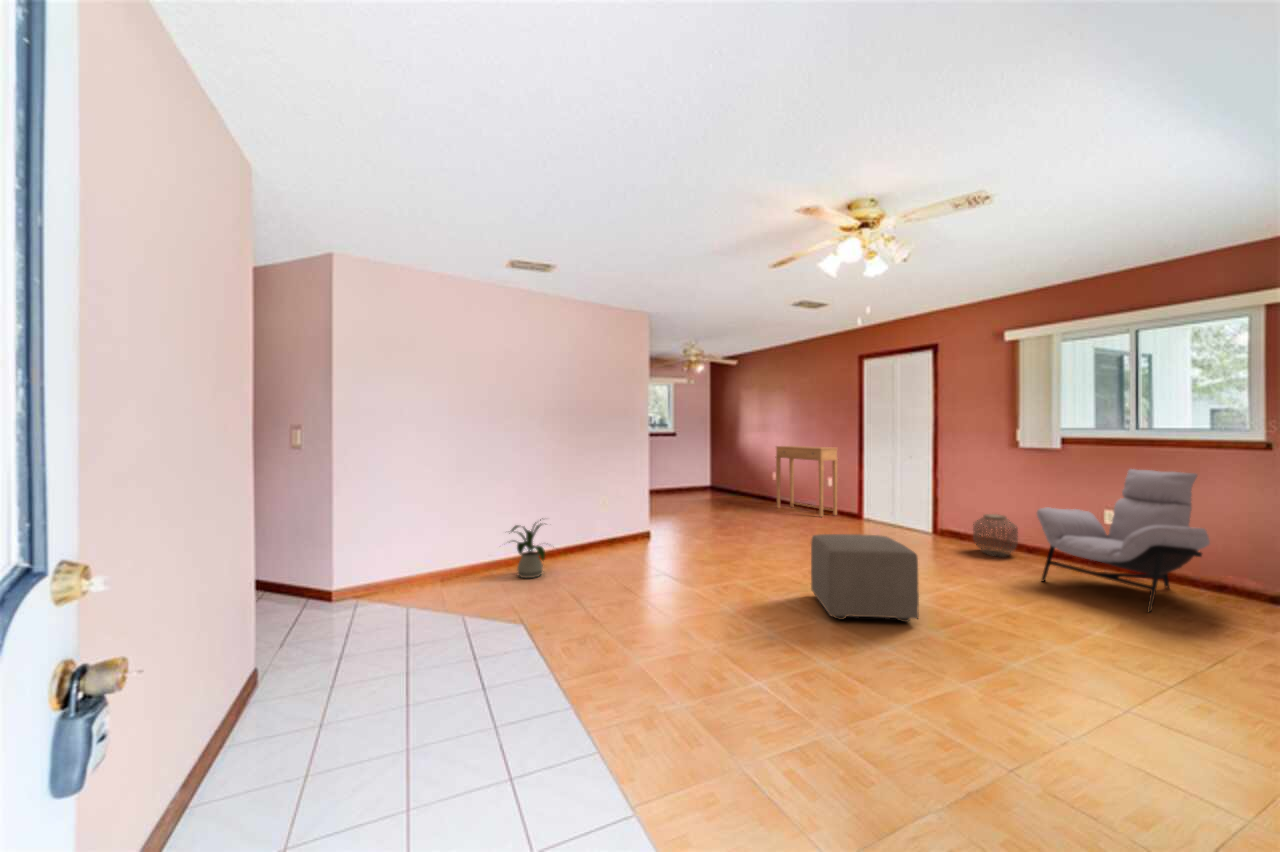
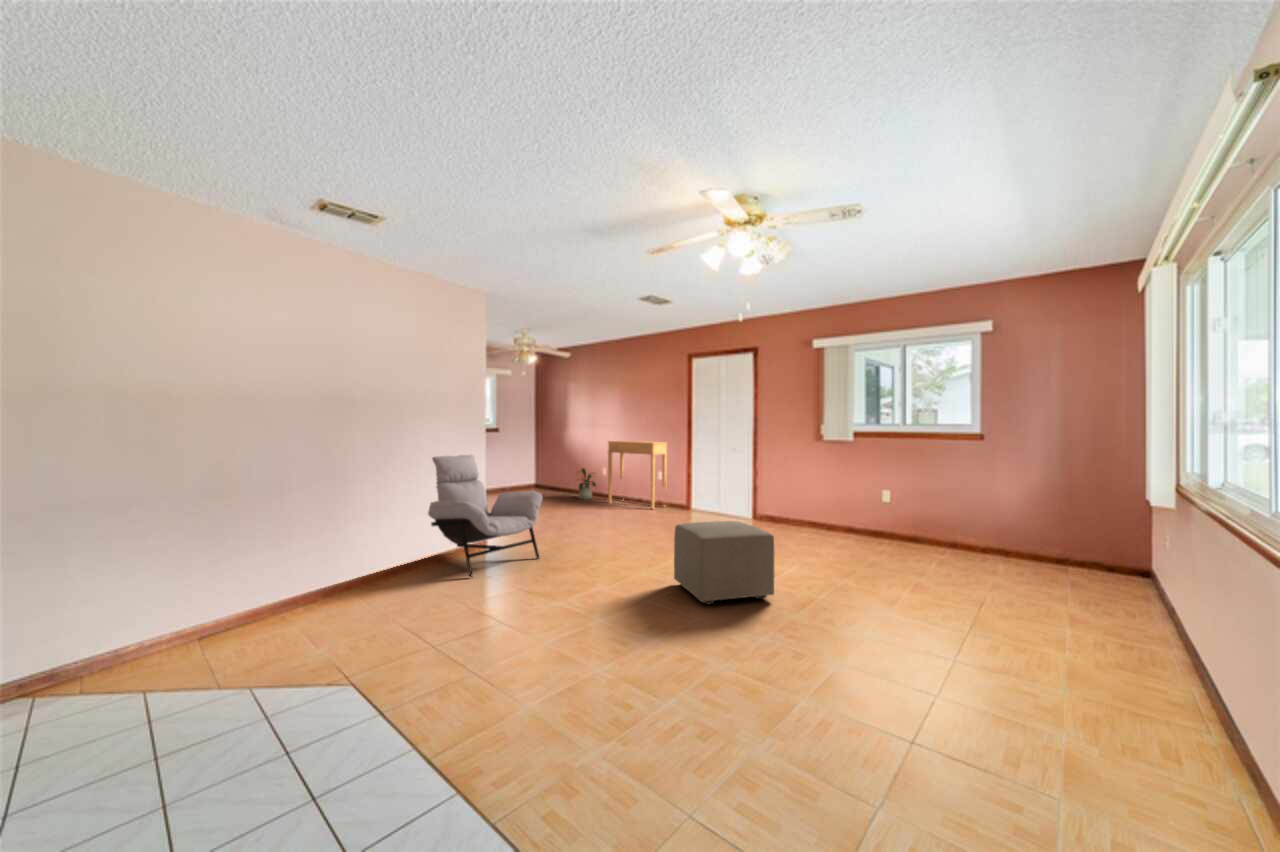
lounge chair: present [1037,469,1210,613] -> present [428,455,542,577]
woven basket: present [973,514,1018,556] -> none [787,498,821,534]
house plant: present [511,519,545,578] -> present [579,468,596,499]

